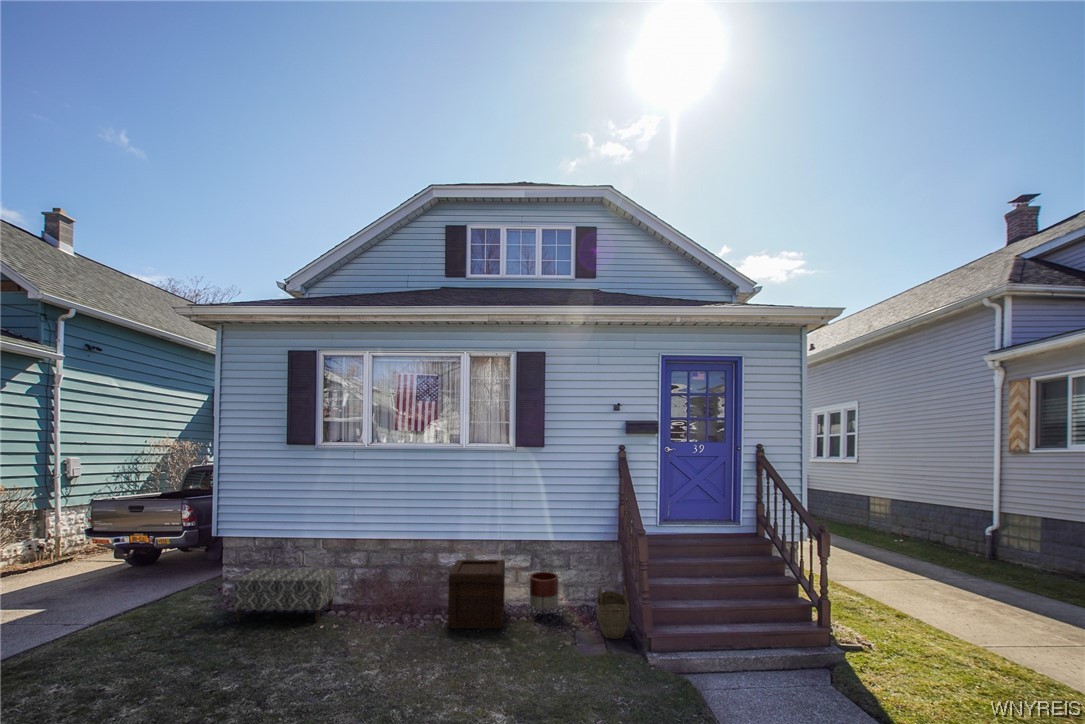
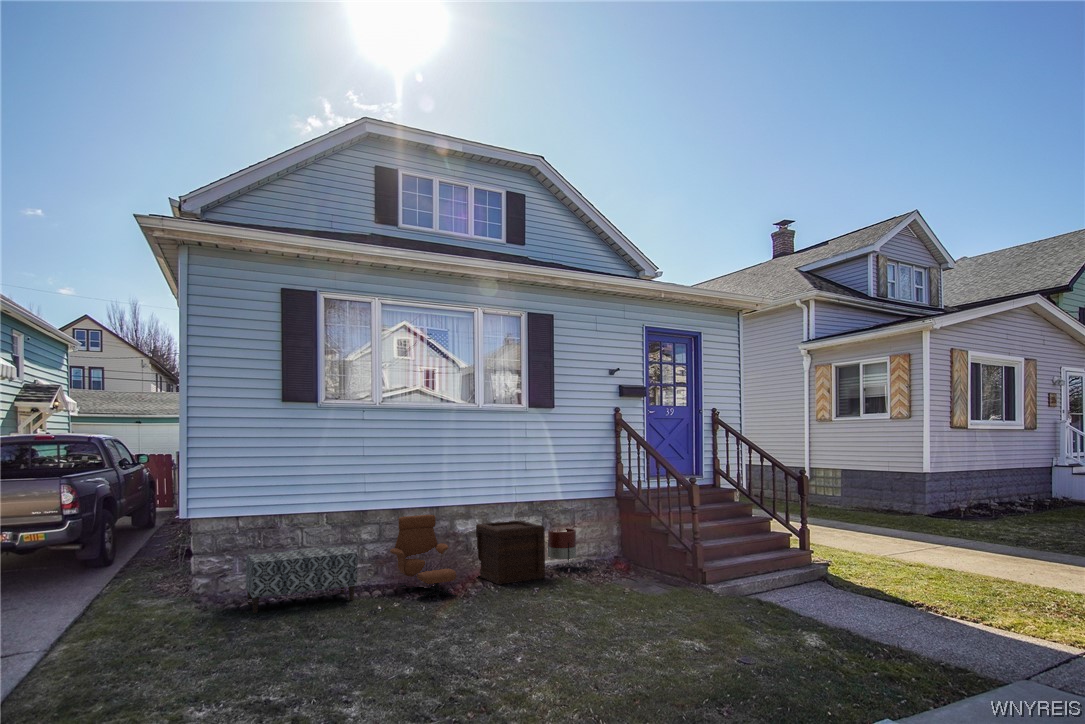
lounge chair: none [358,548,417,641] -> present [390,515,456,600]
woven basket: present [597,586,629,639] -> none [619,526,654,571]

